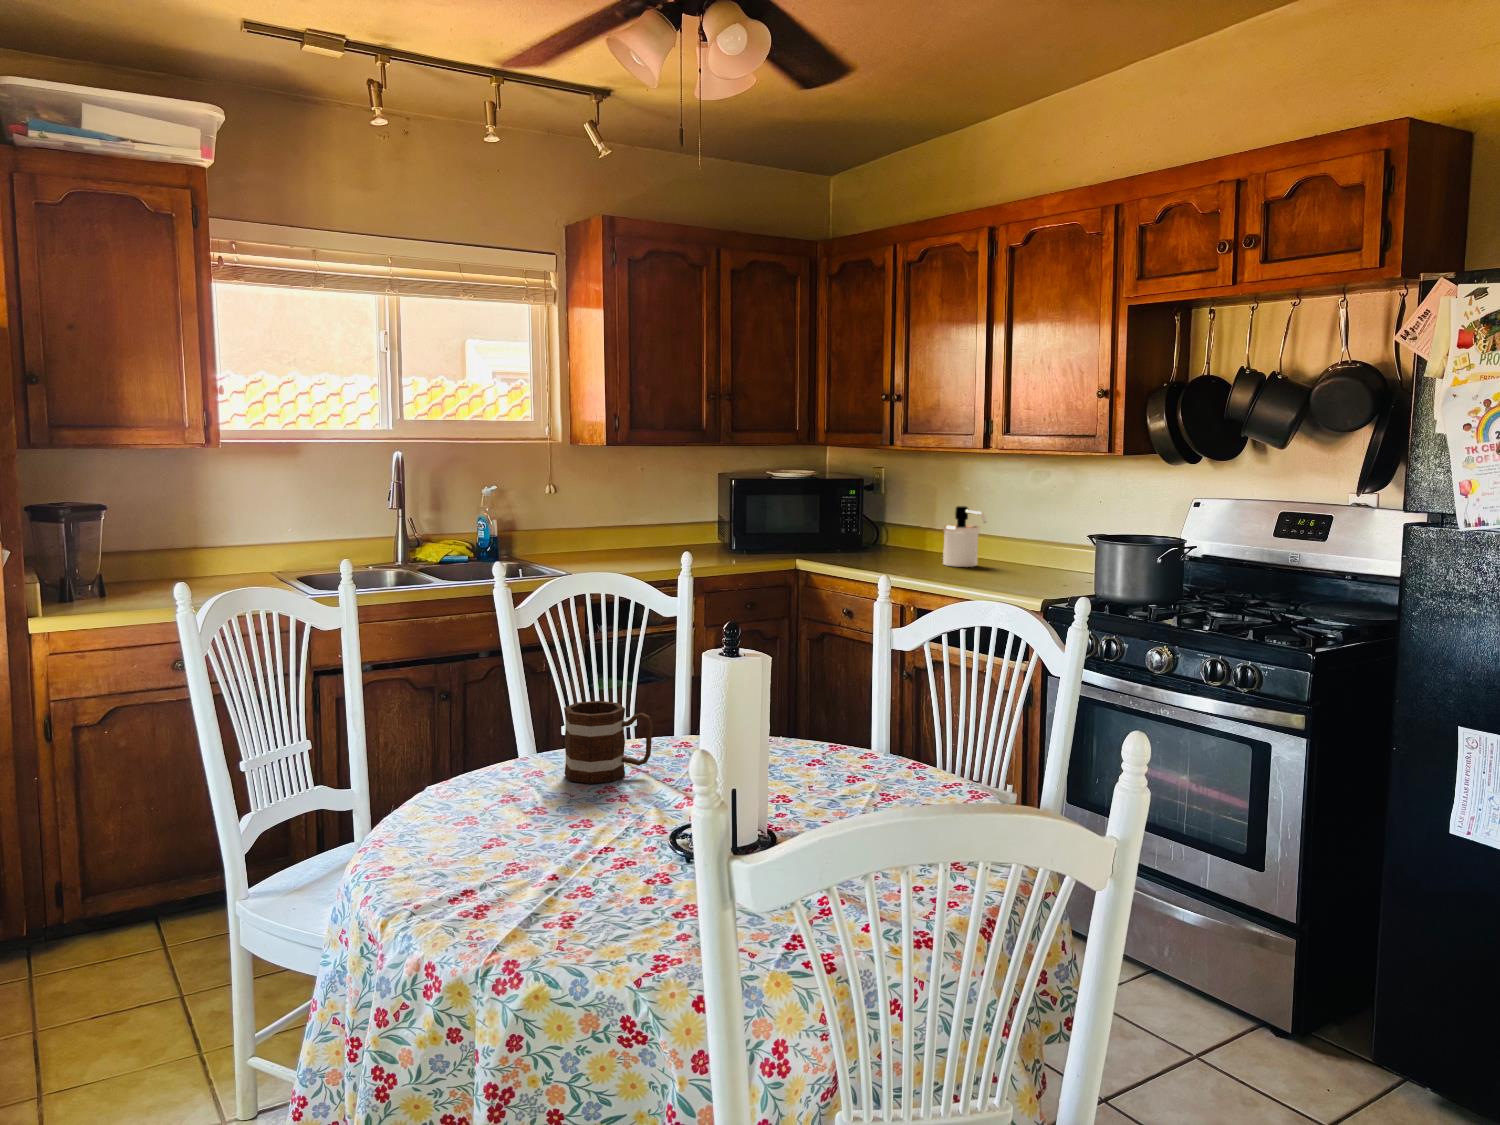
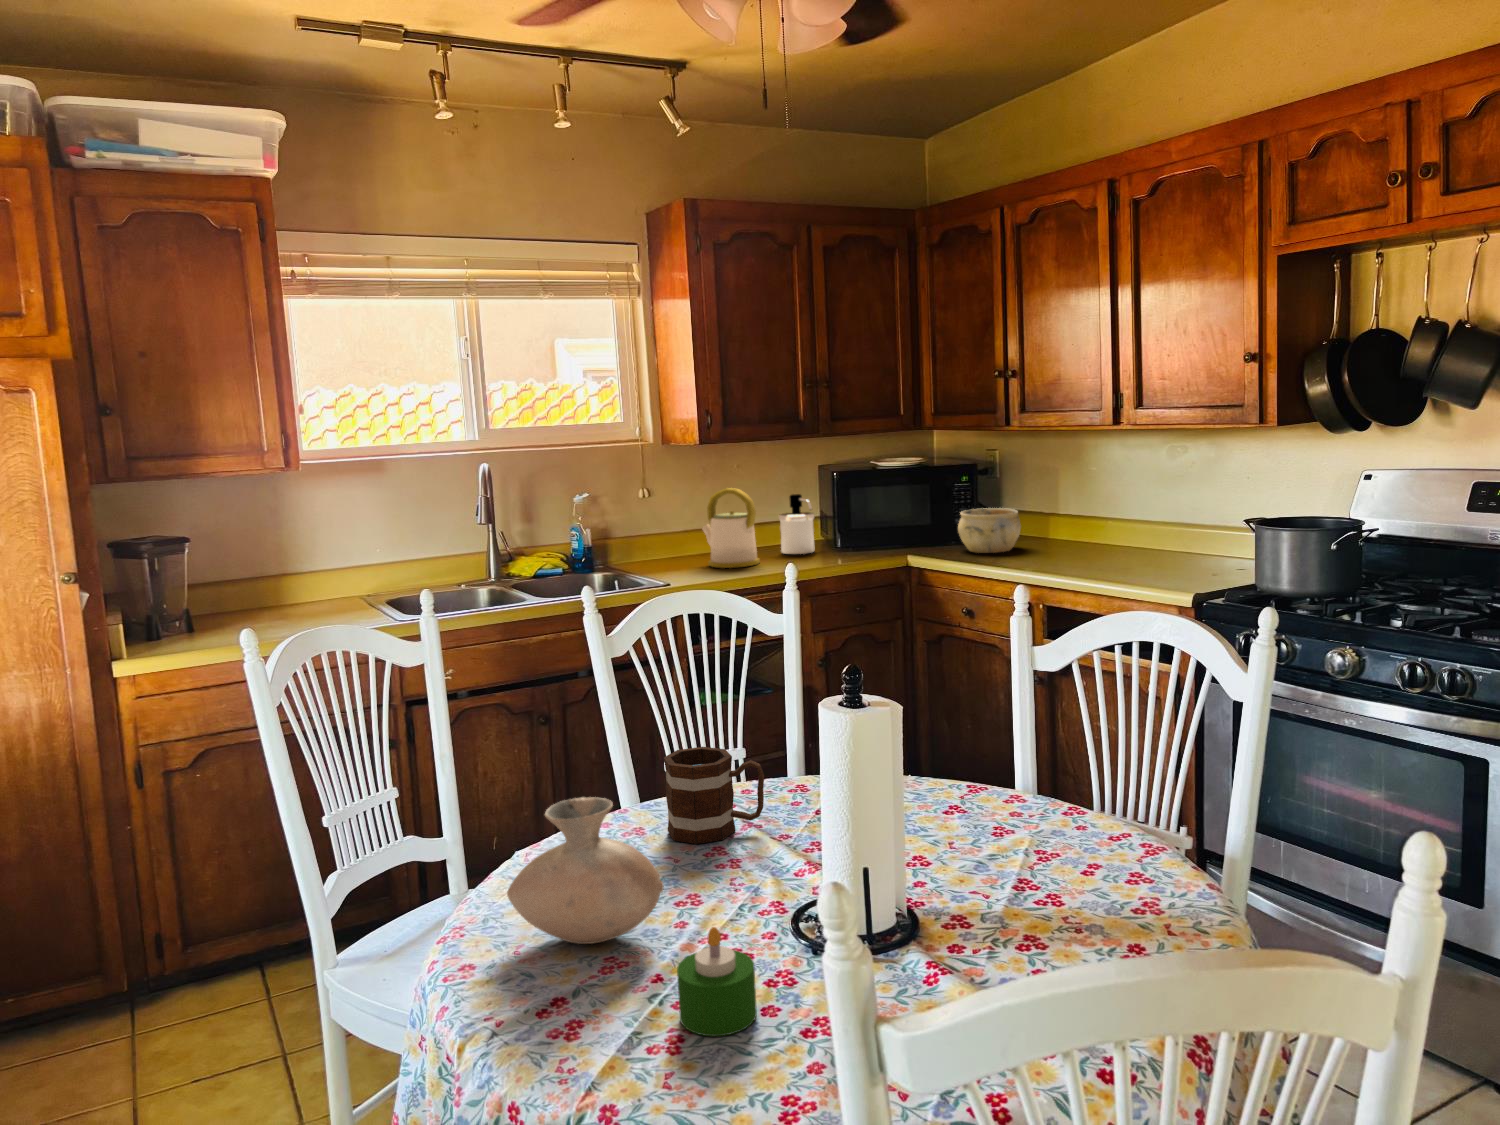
kettle: none [605,488,658,562] -> present [702,488,760,568]
soap dispenser: present [943,506,986,567] -> present [779,494,814,554]
ceramic bowl: none [842,519,898,560] -> present [958,508,1021,553]
vase: none [423,728,561,853] -> present [507,797,664,944]
candle: none [572,827,637,916] -> present [677,927,757,1036]

